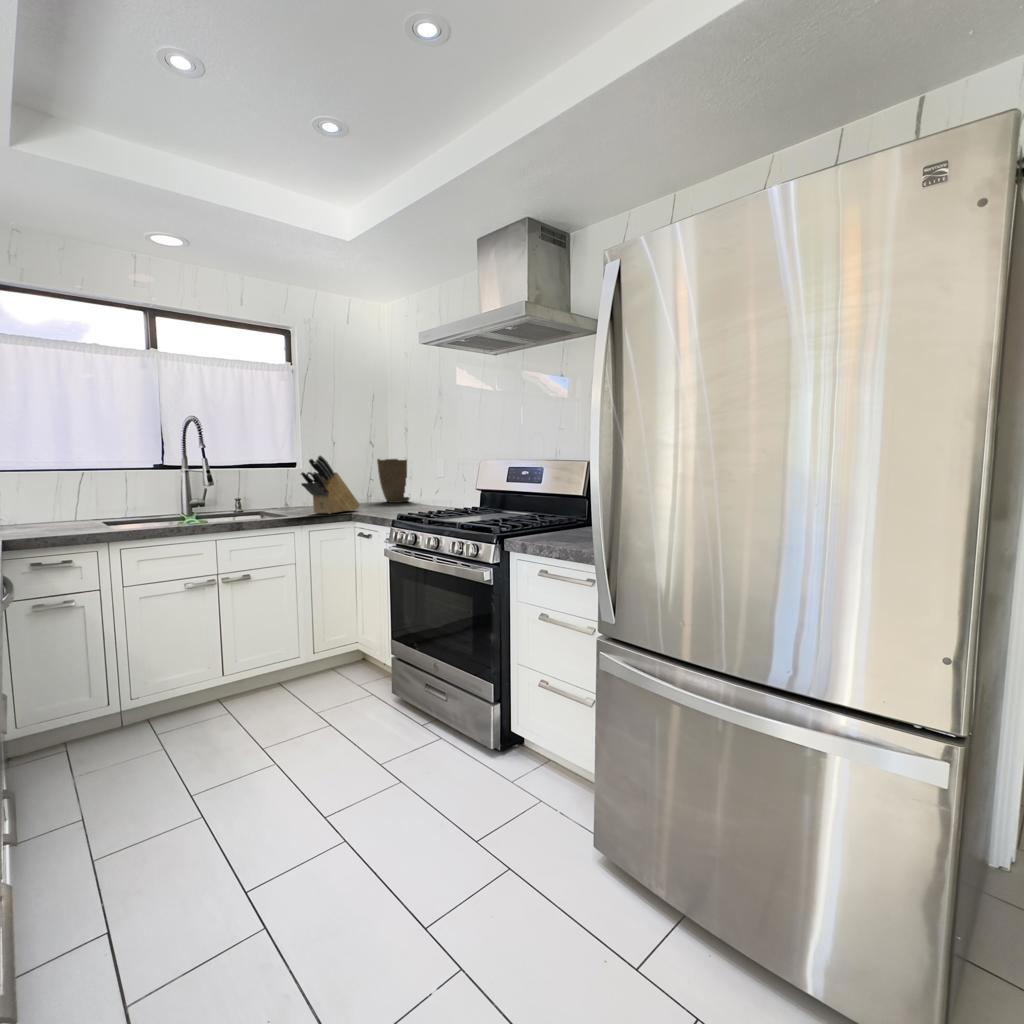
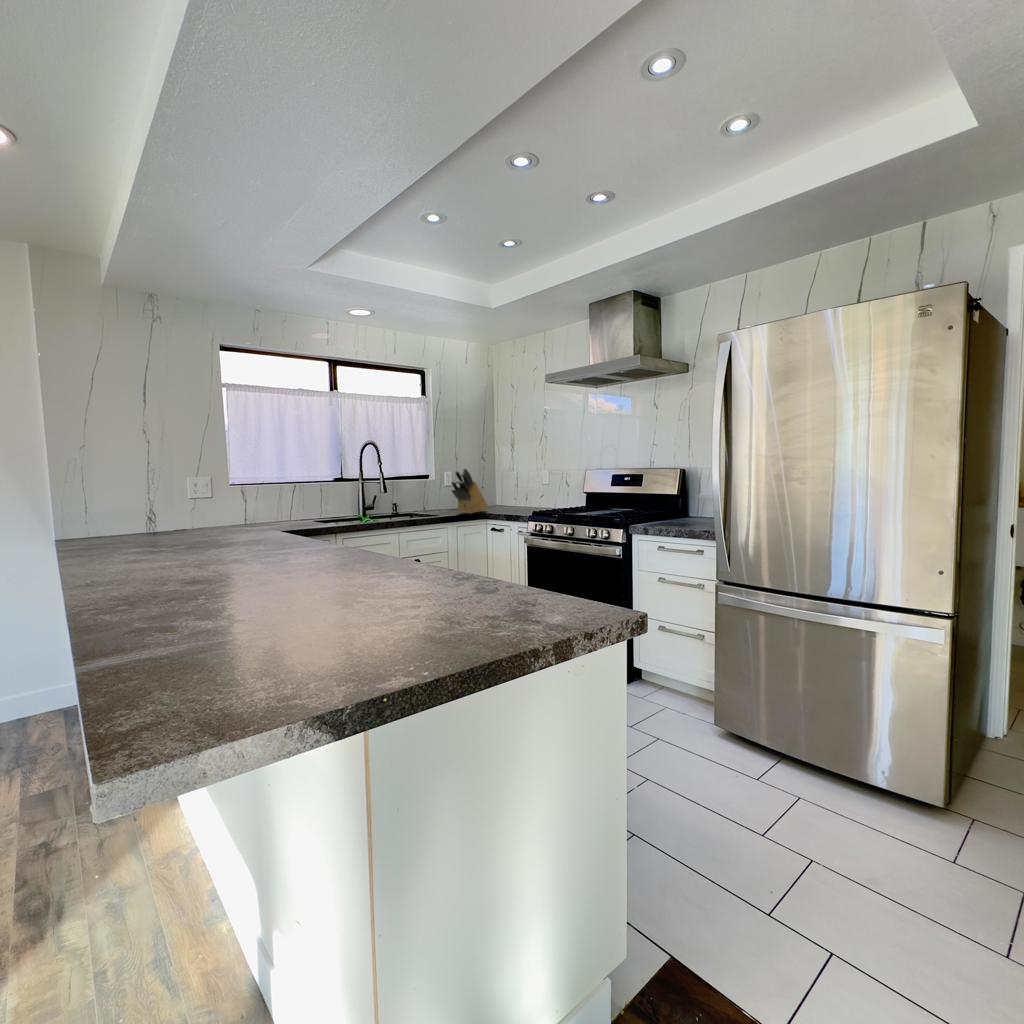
vase: present [377,459,409,503] -> none [487,469,518,506]

